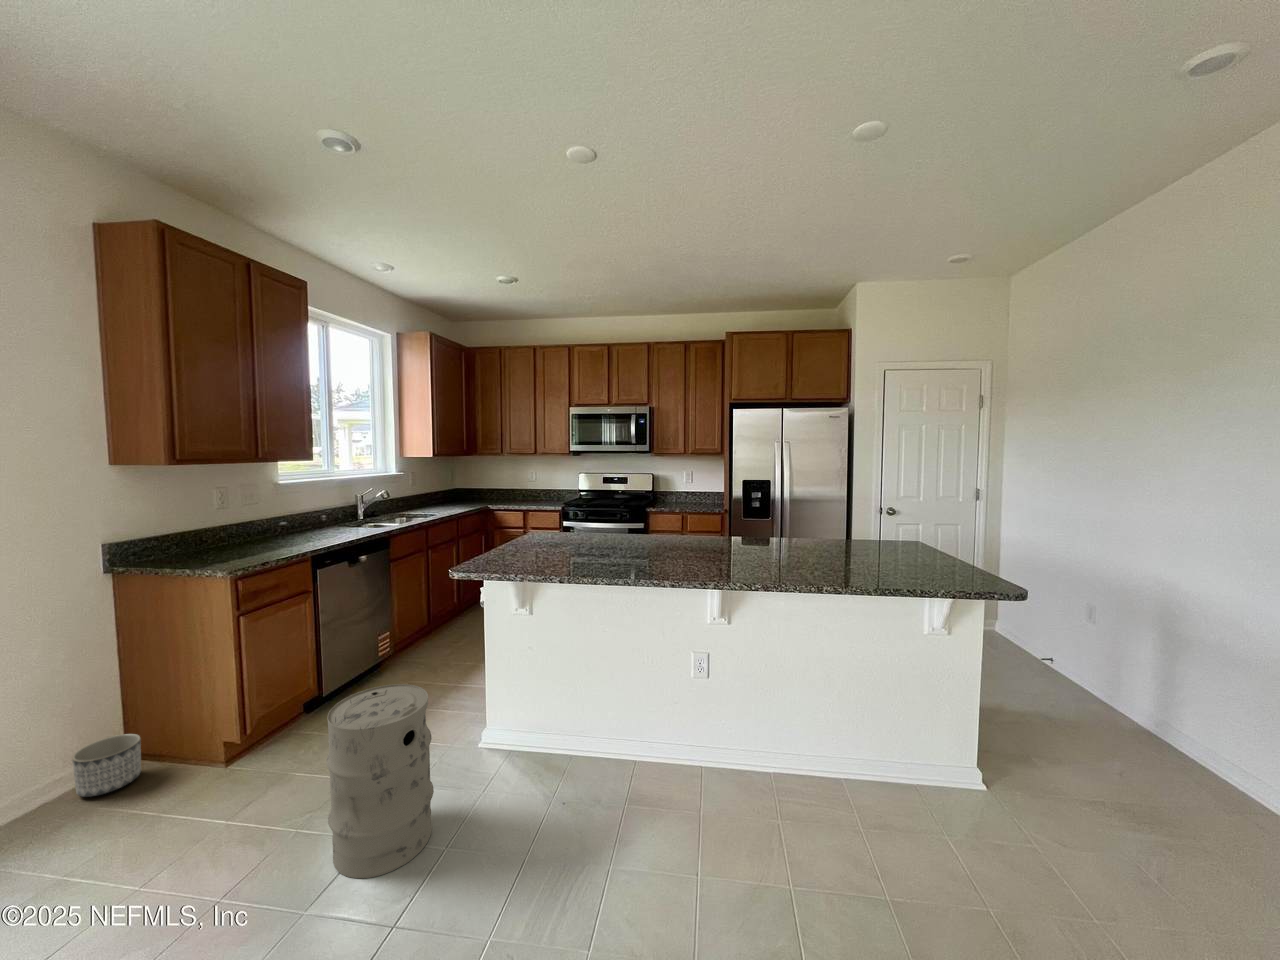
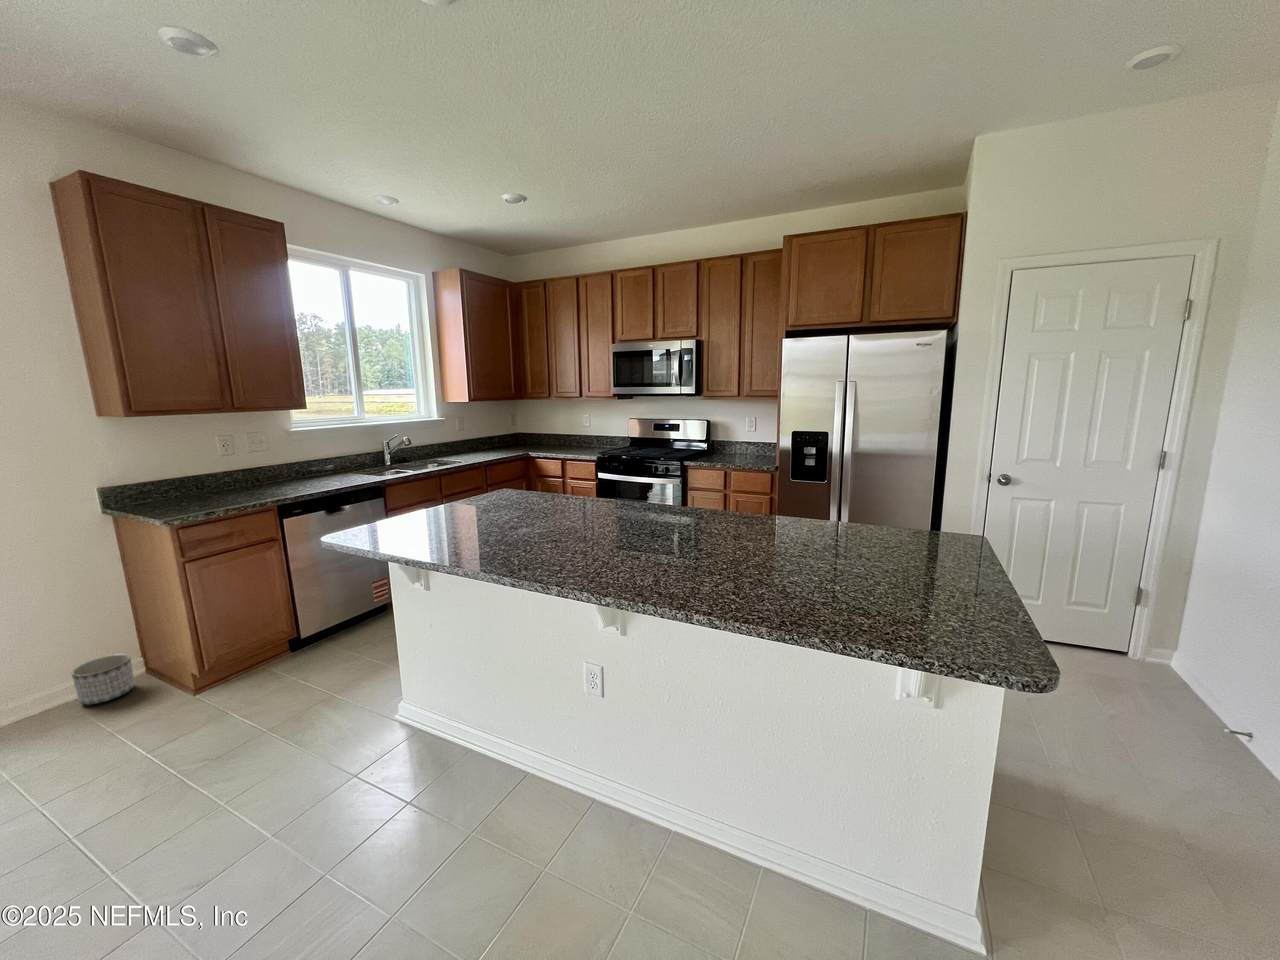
trash can: present [327,684,434,879] -> none [140,655,284,851]

